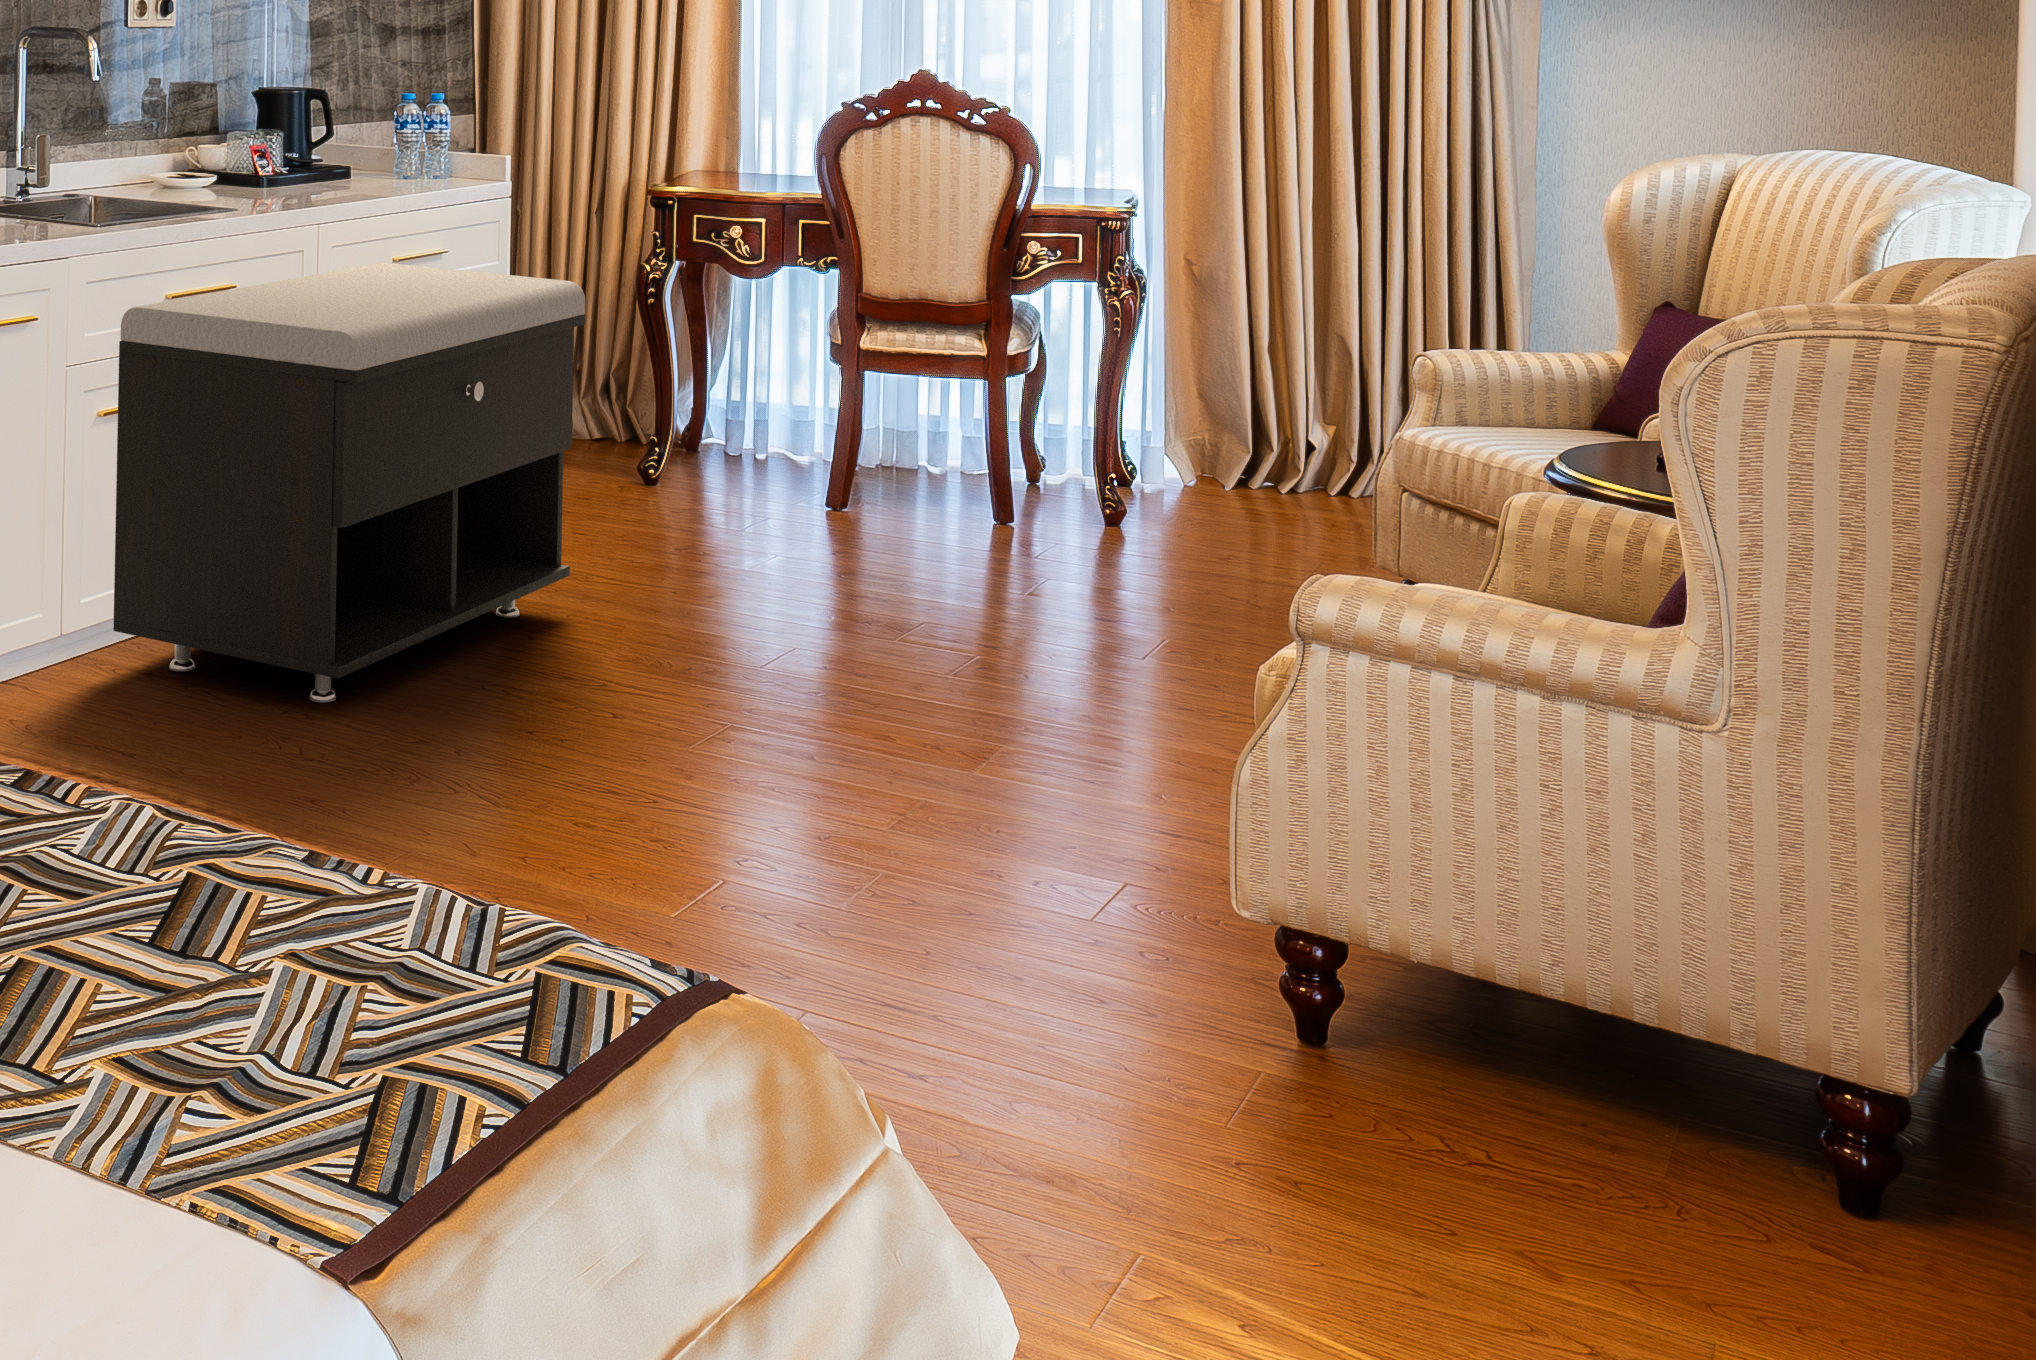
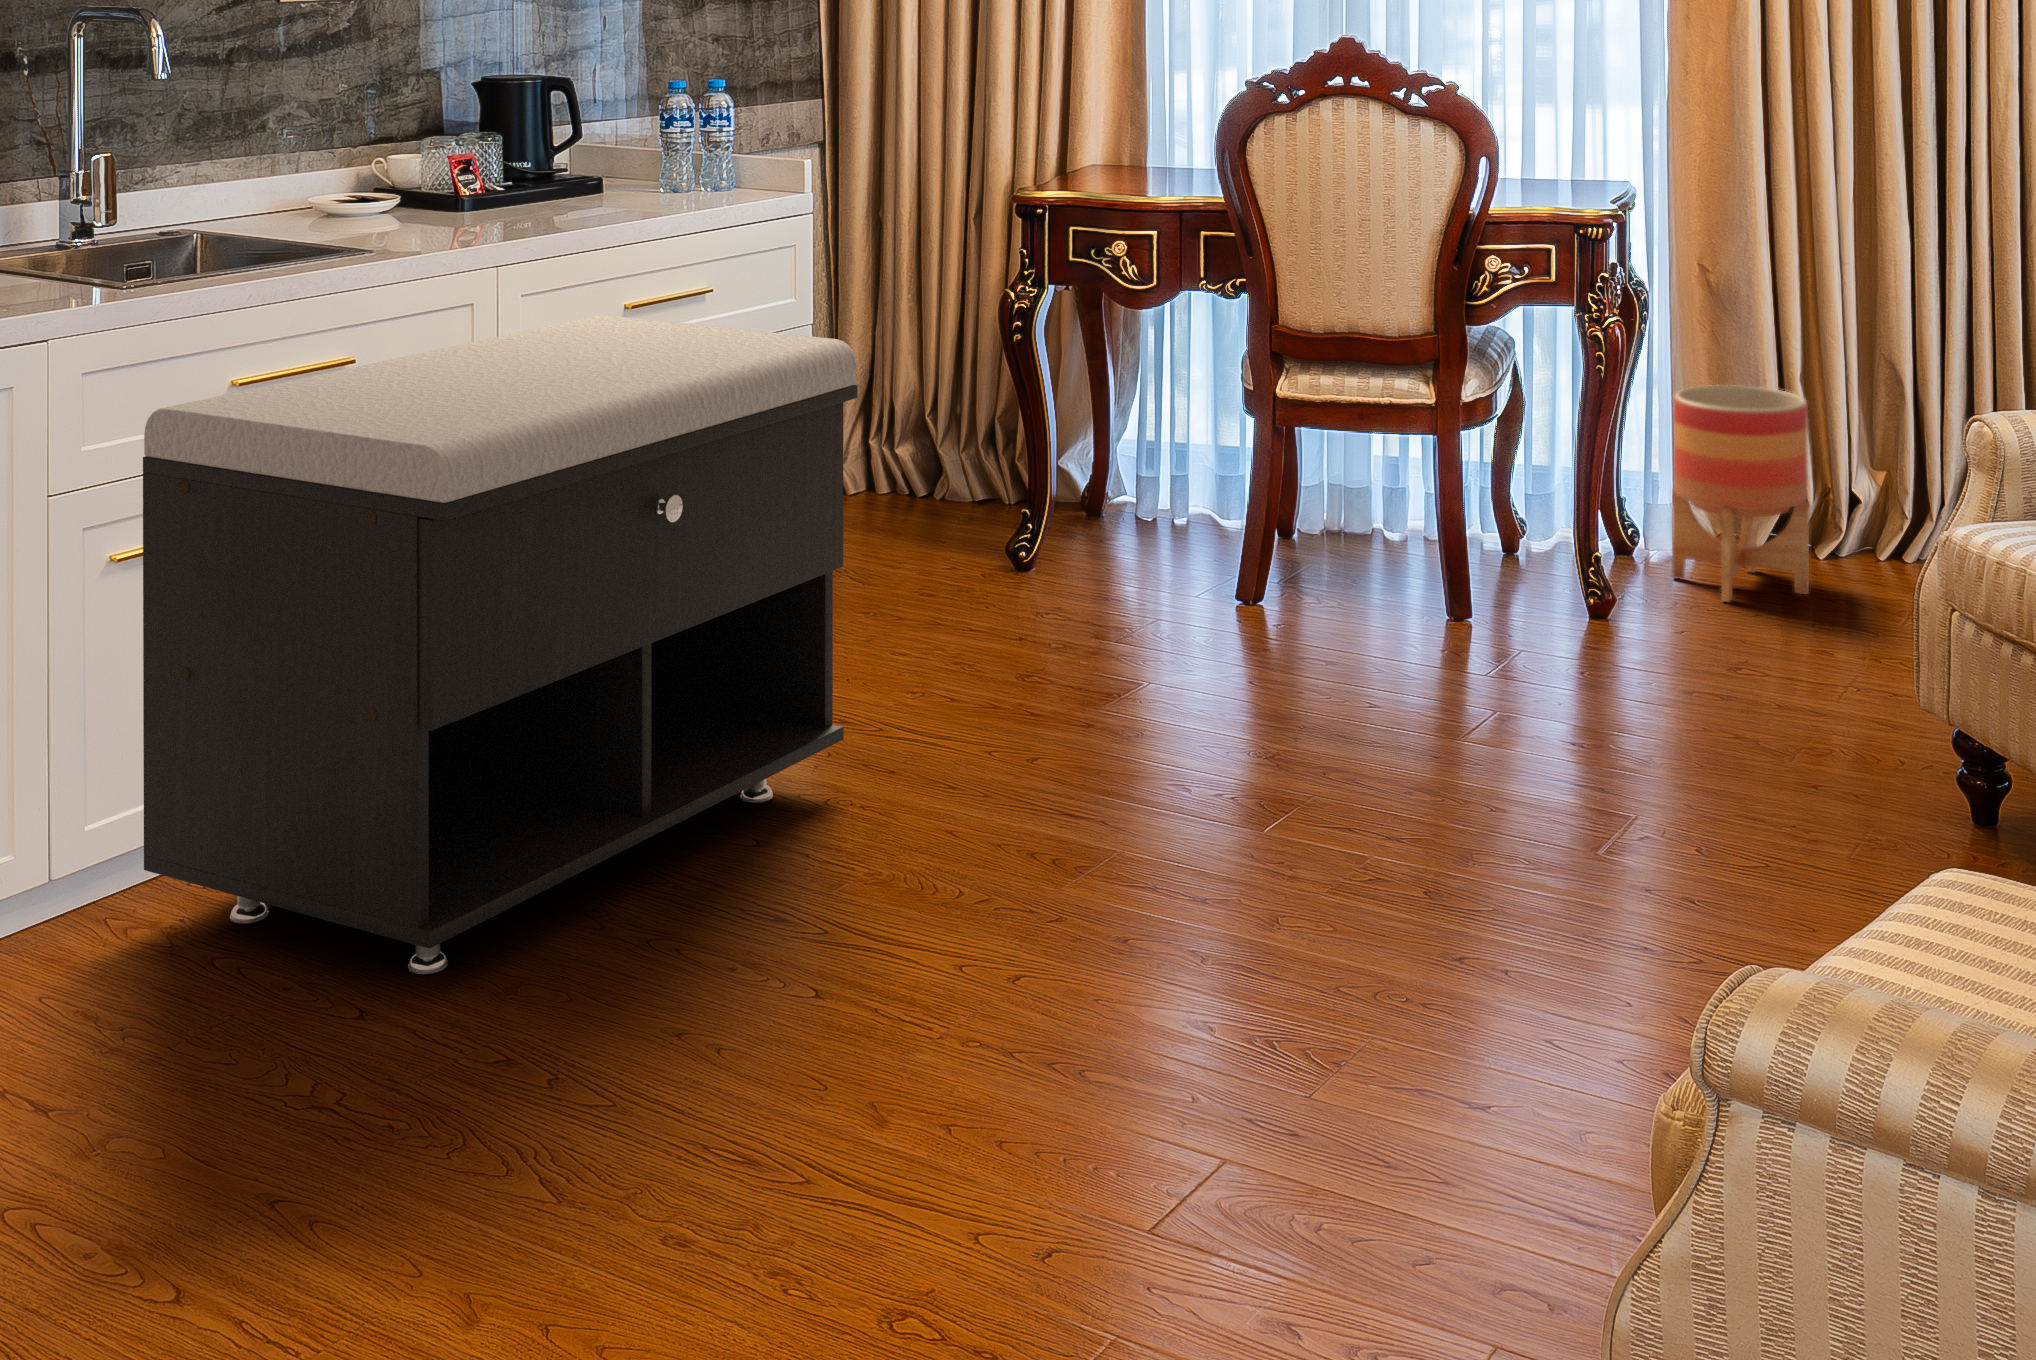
planter: none [1166,353,1278,520] -> present [1672,385,1810,602]

